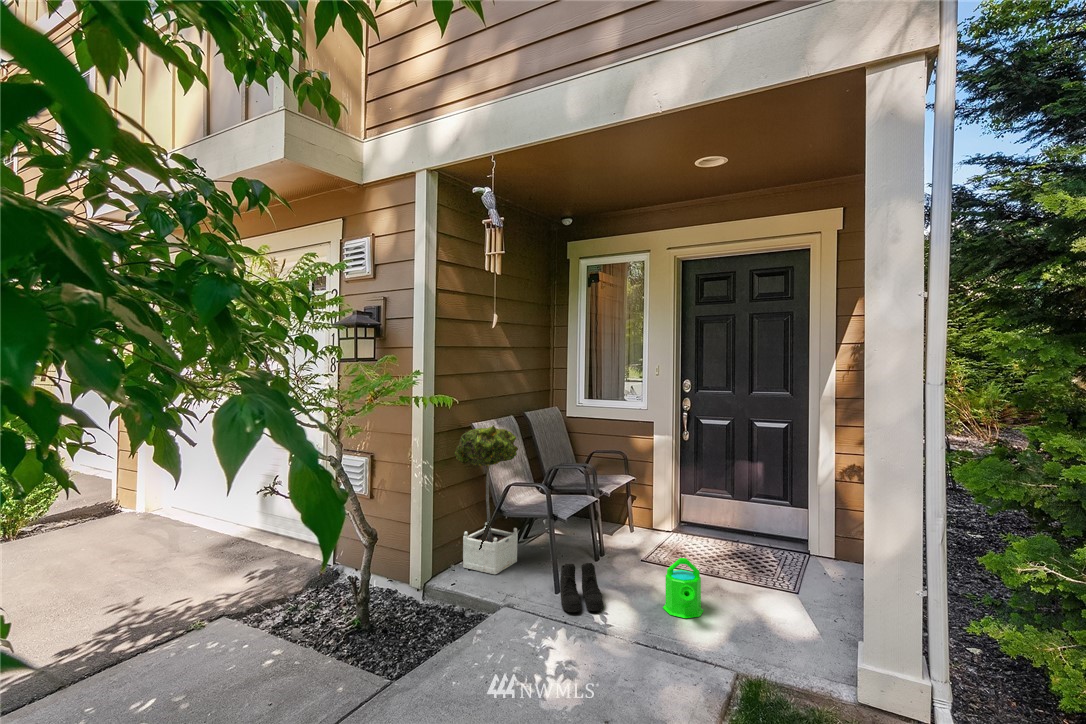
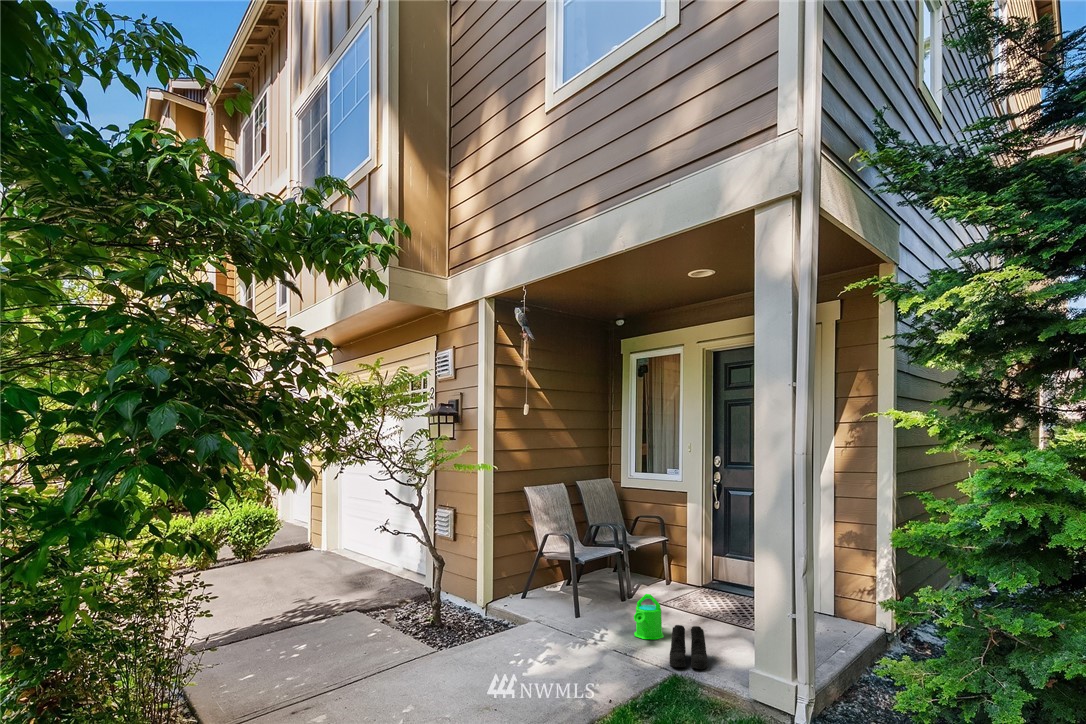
potted tree: present [455,425,518,574] -> none [507,488,556,604]
boots: present [560,563,603,612] -> present [670,625,707,669]

